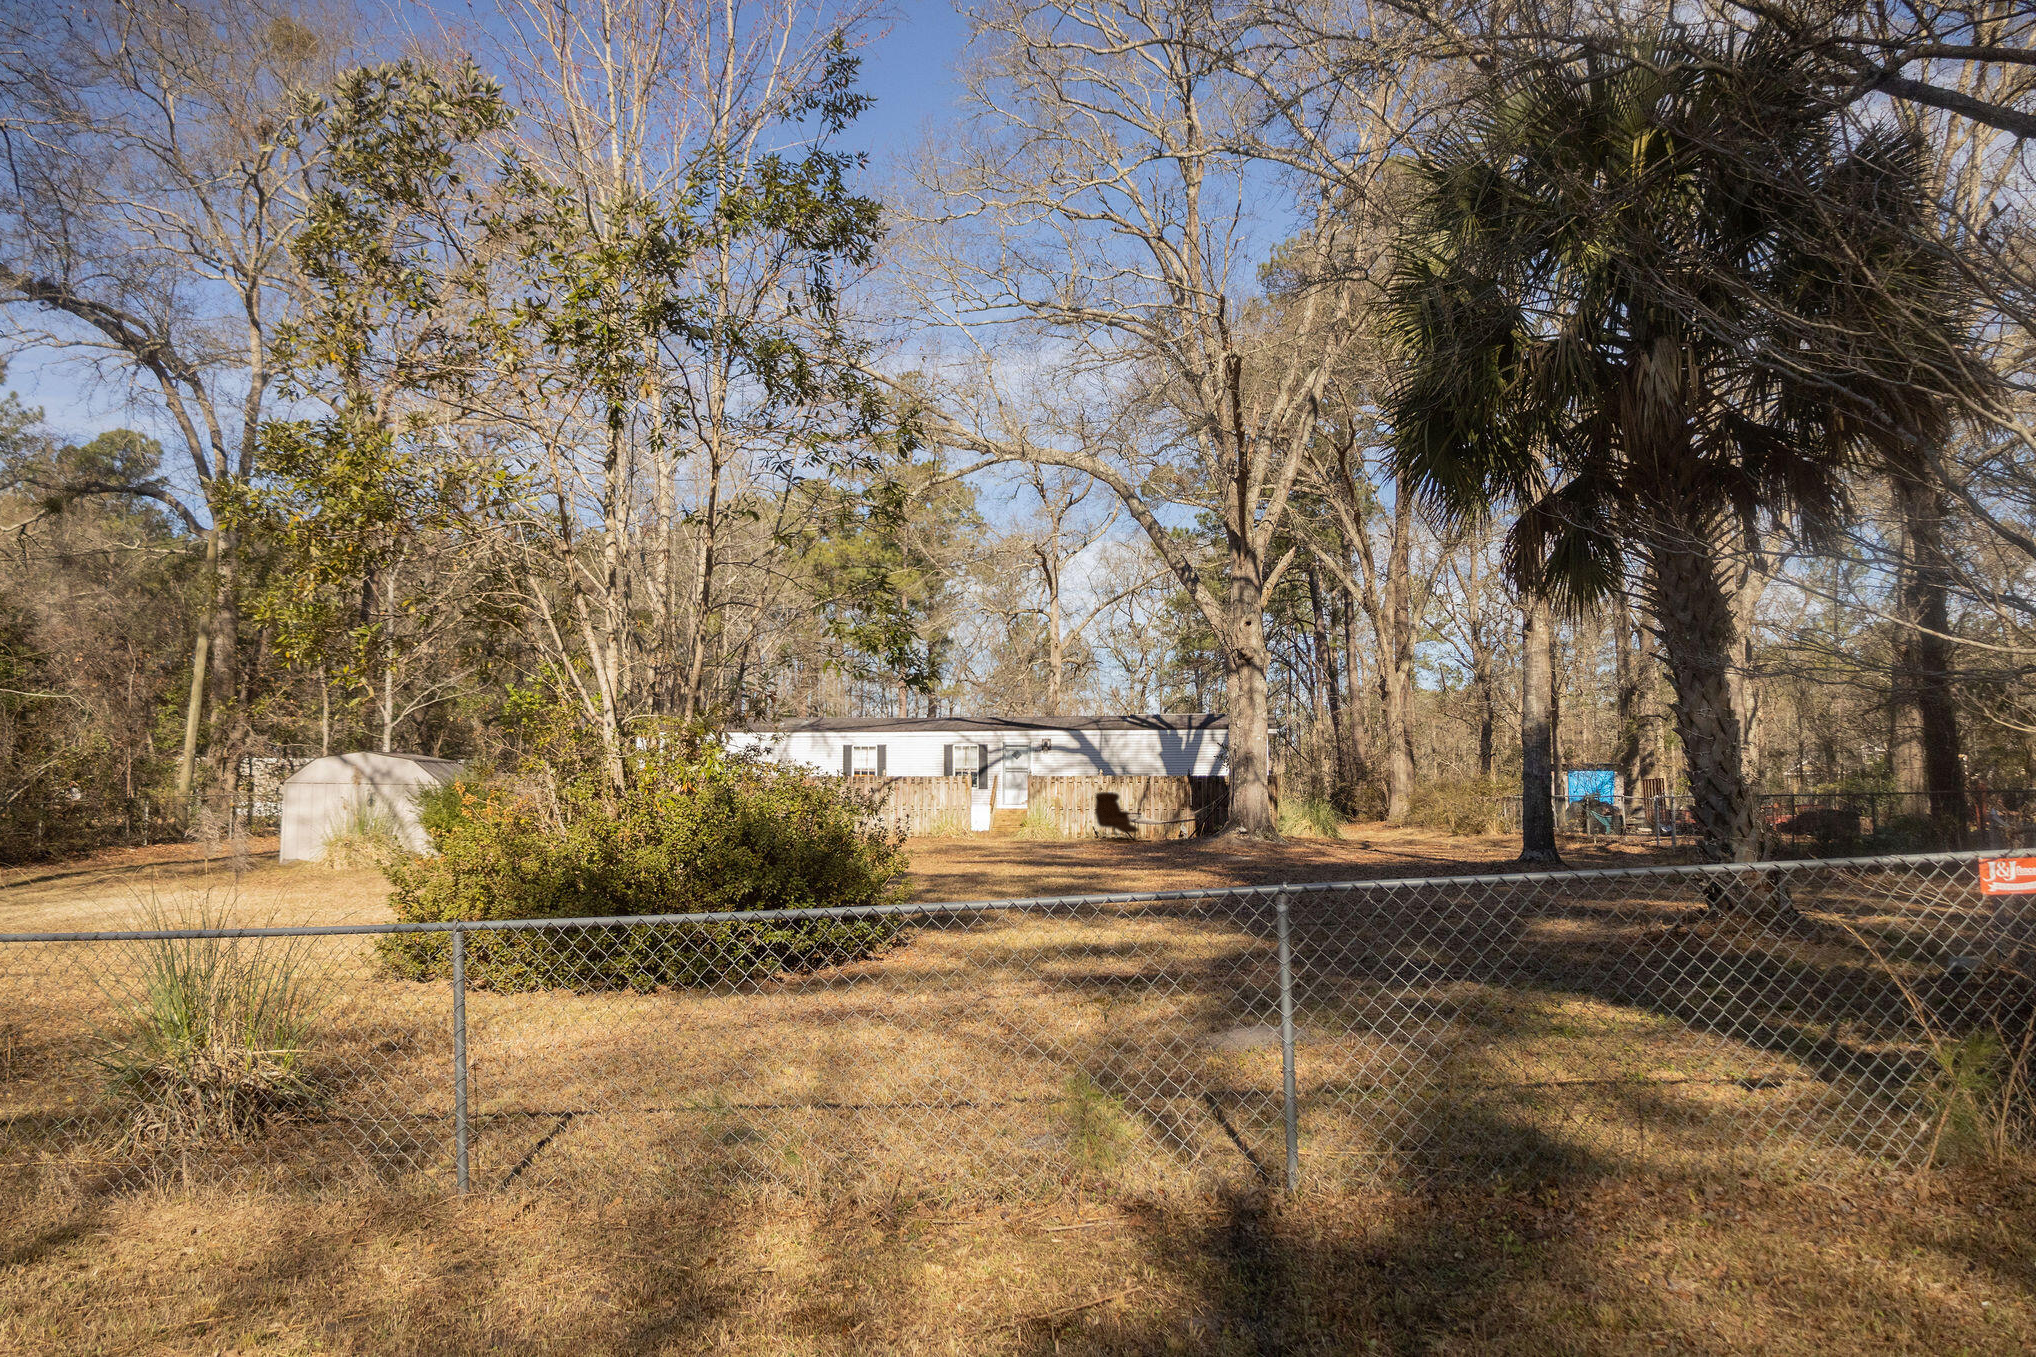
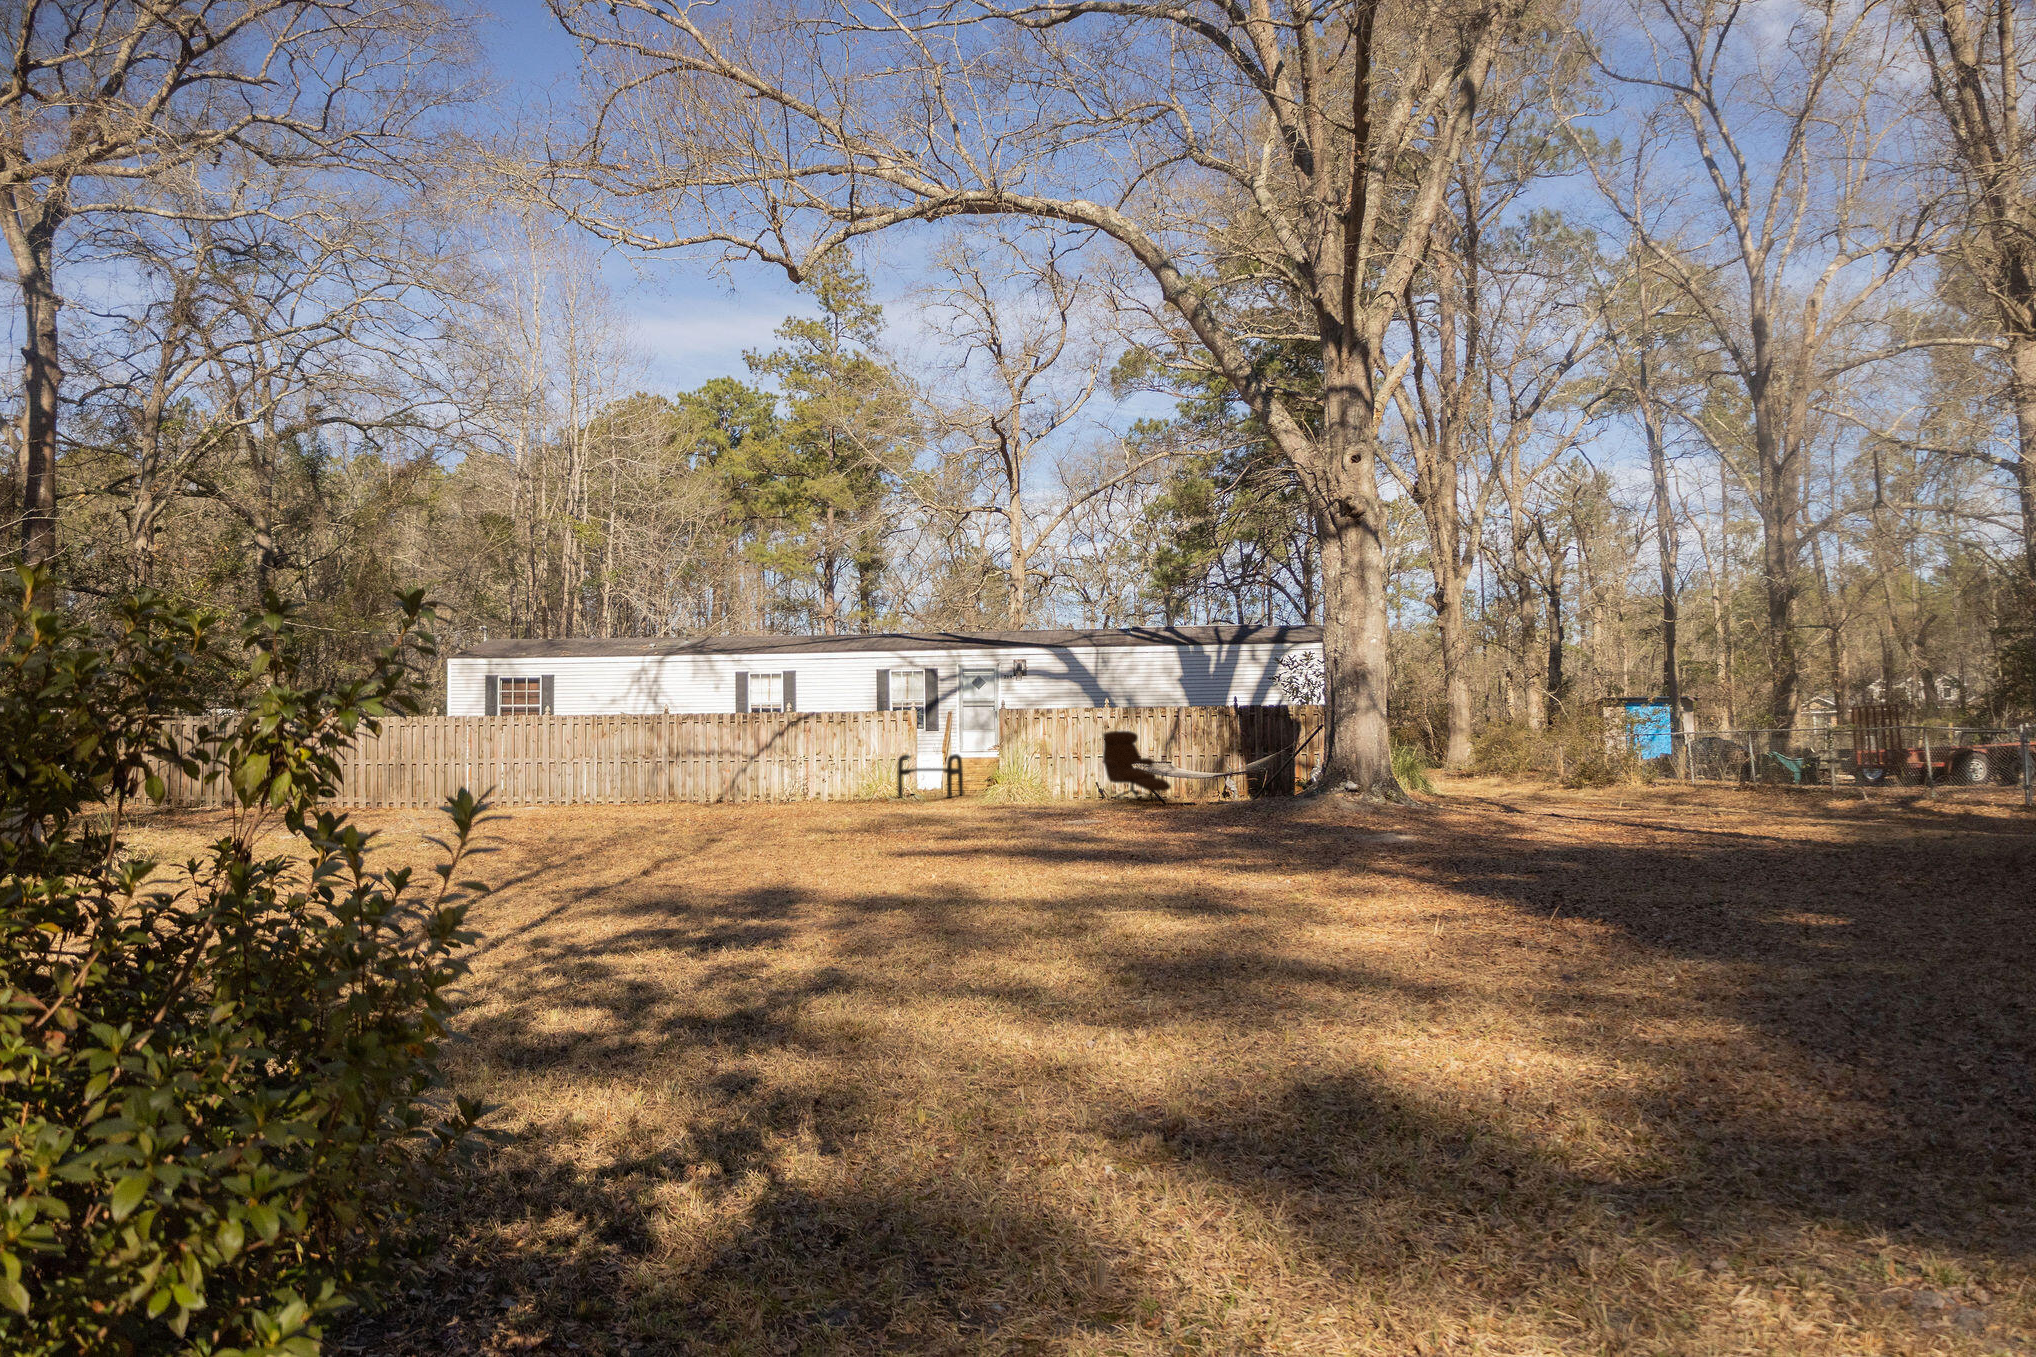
bench: none [956,805,1001,836] -> present [897,754,963,798]

